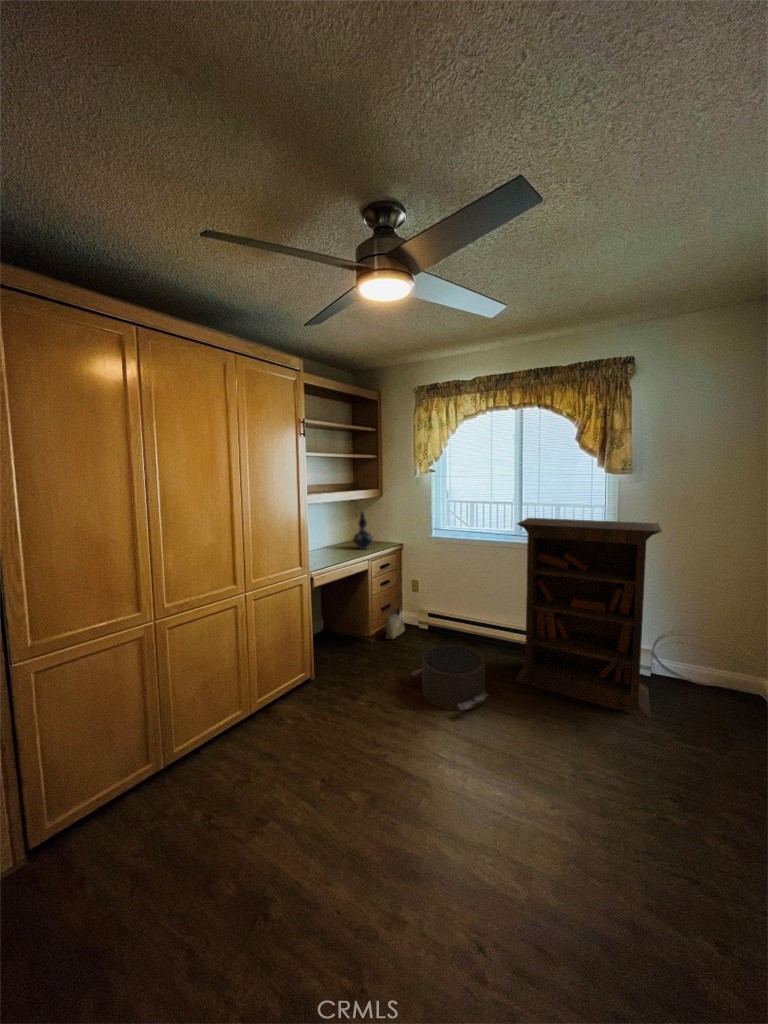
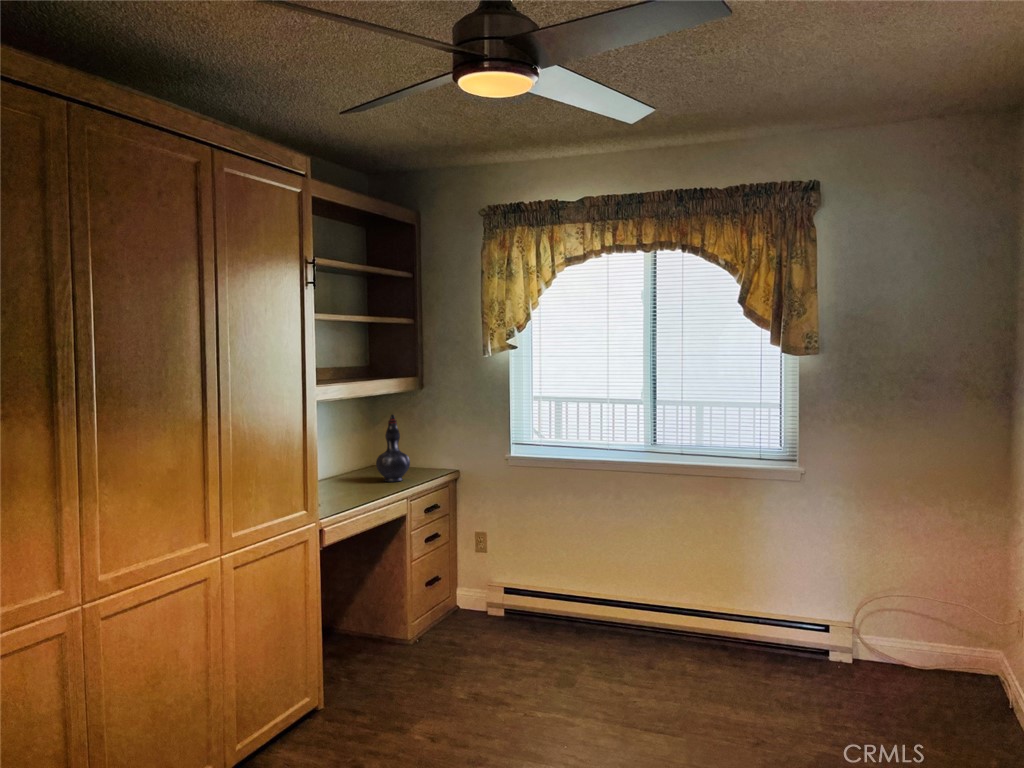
bookcase: present [515,518,662,718] -> none [656,423,860,719]
woven basket: present [386,607,405,639] -> none [434,565,467,637]
pouf: present [412,645,488,711] -> none [492,633,623,735]

